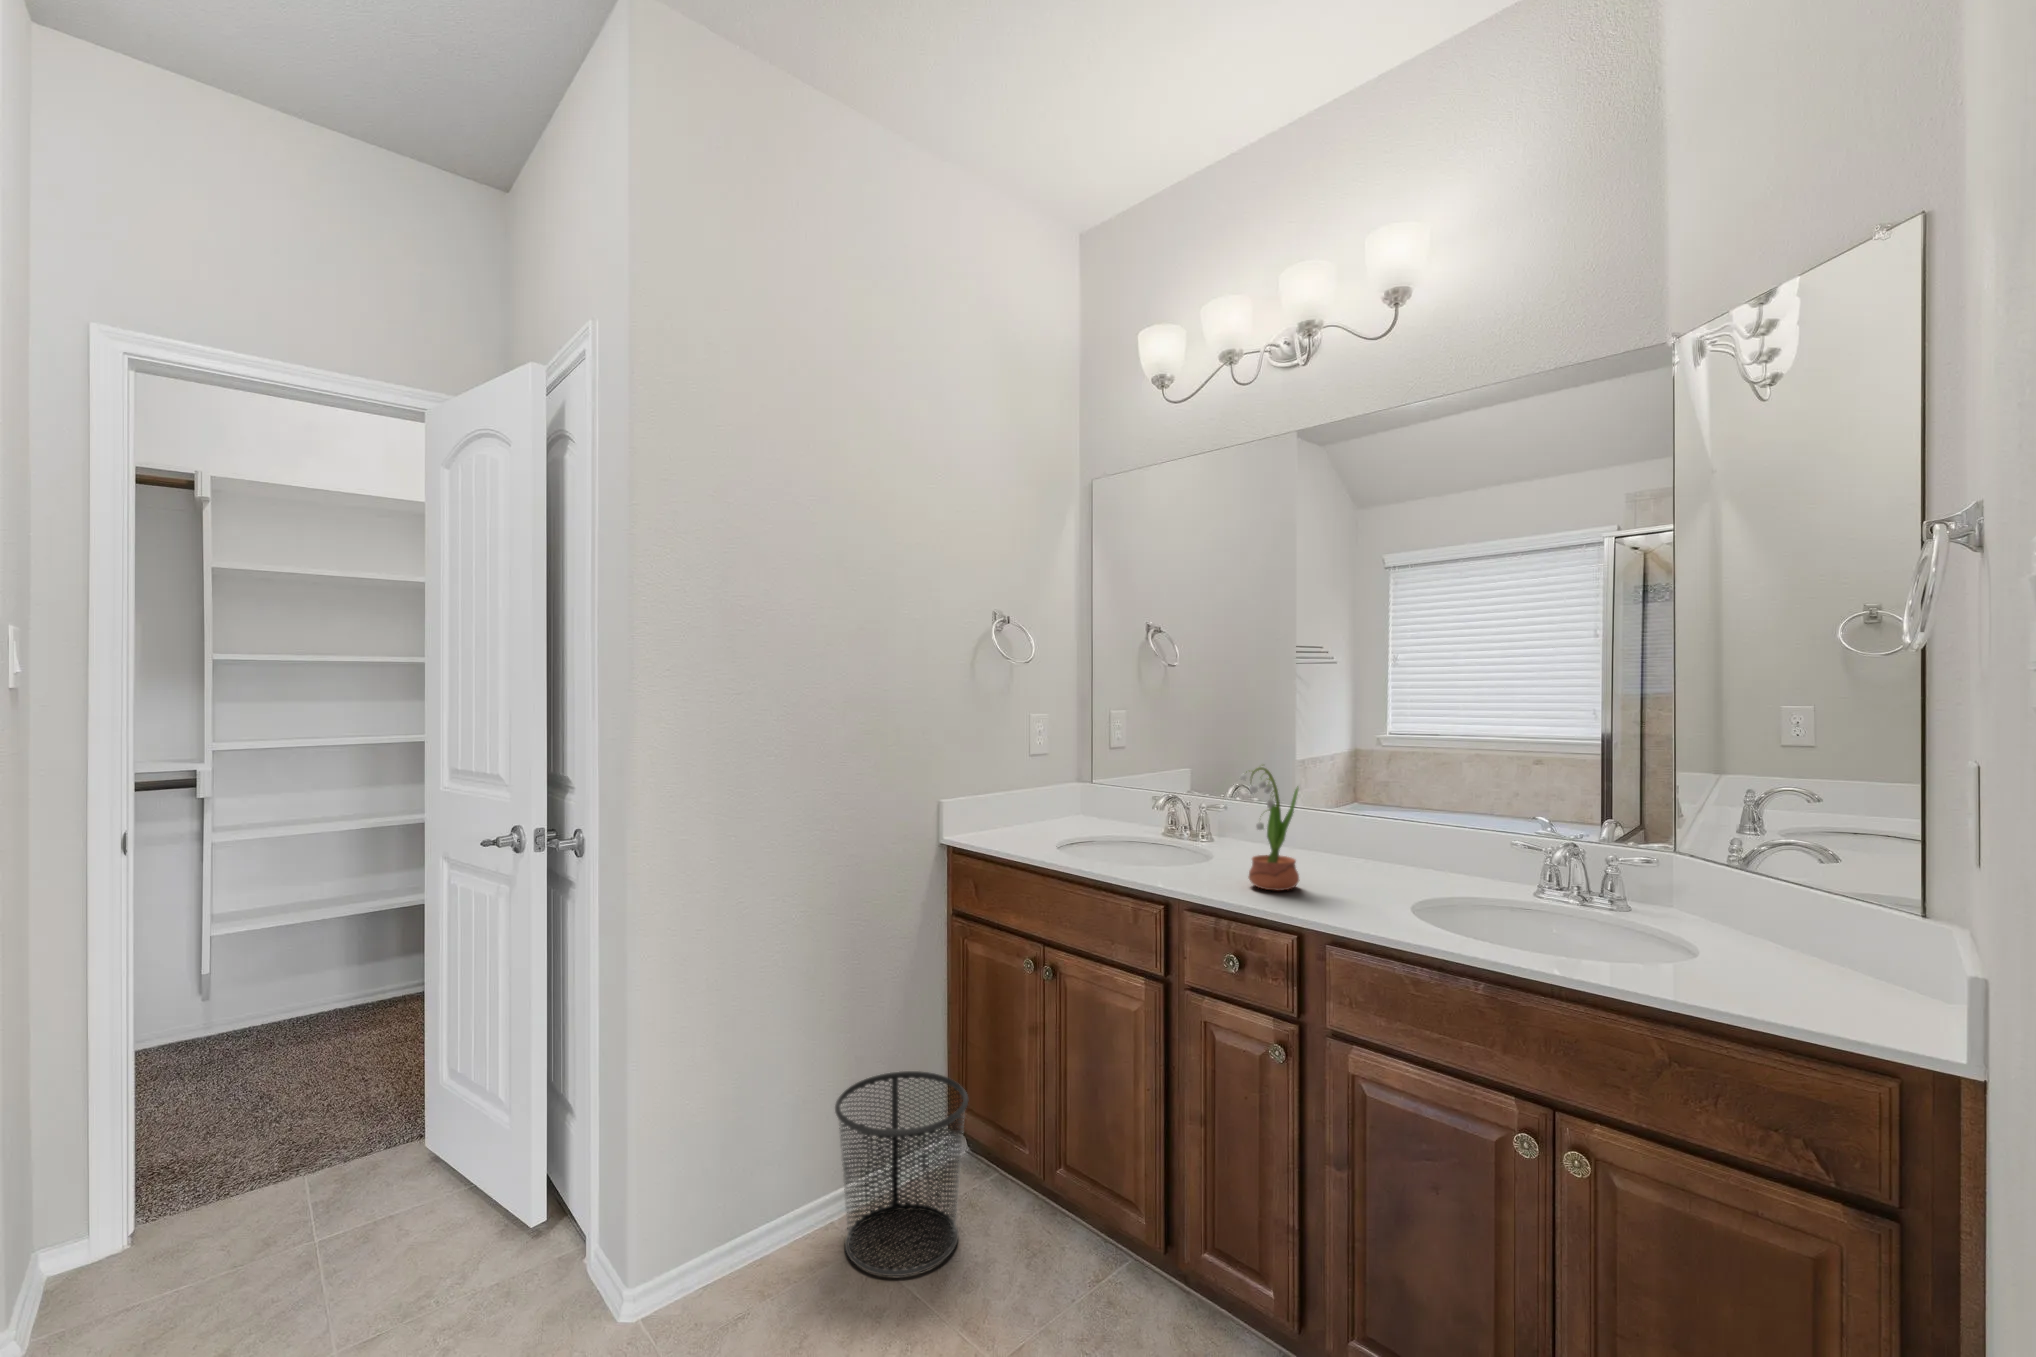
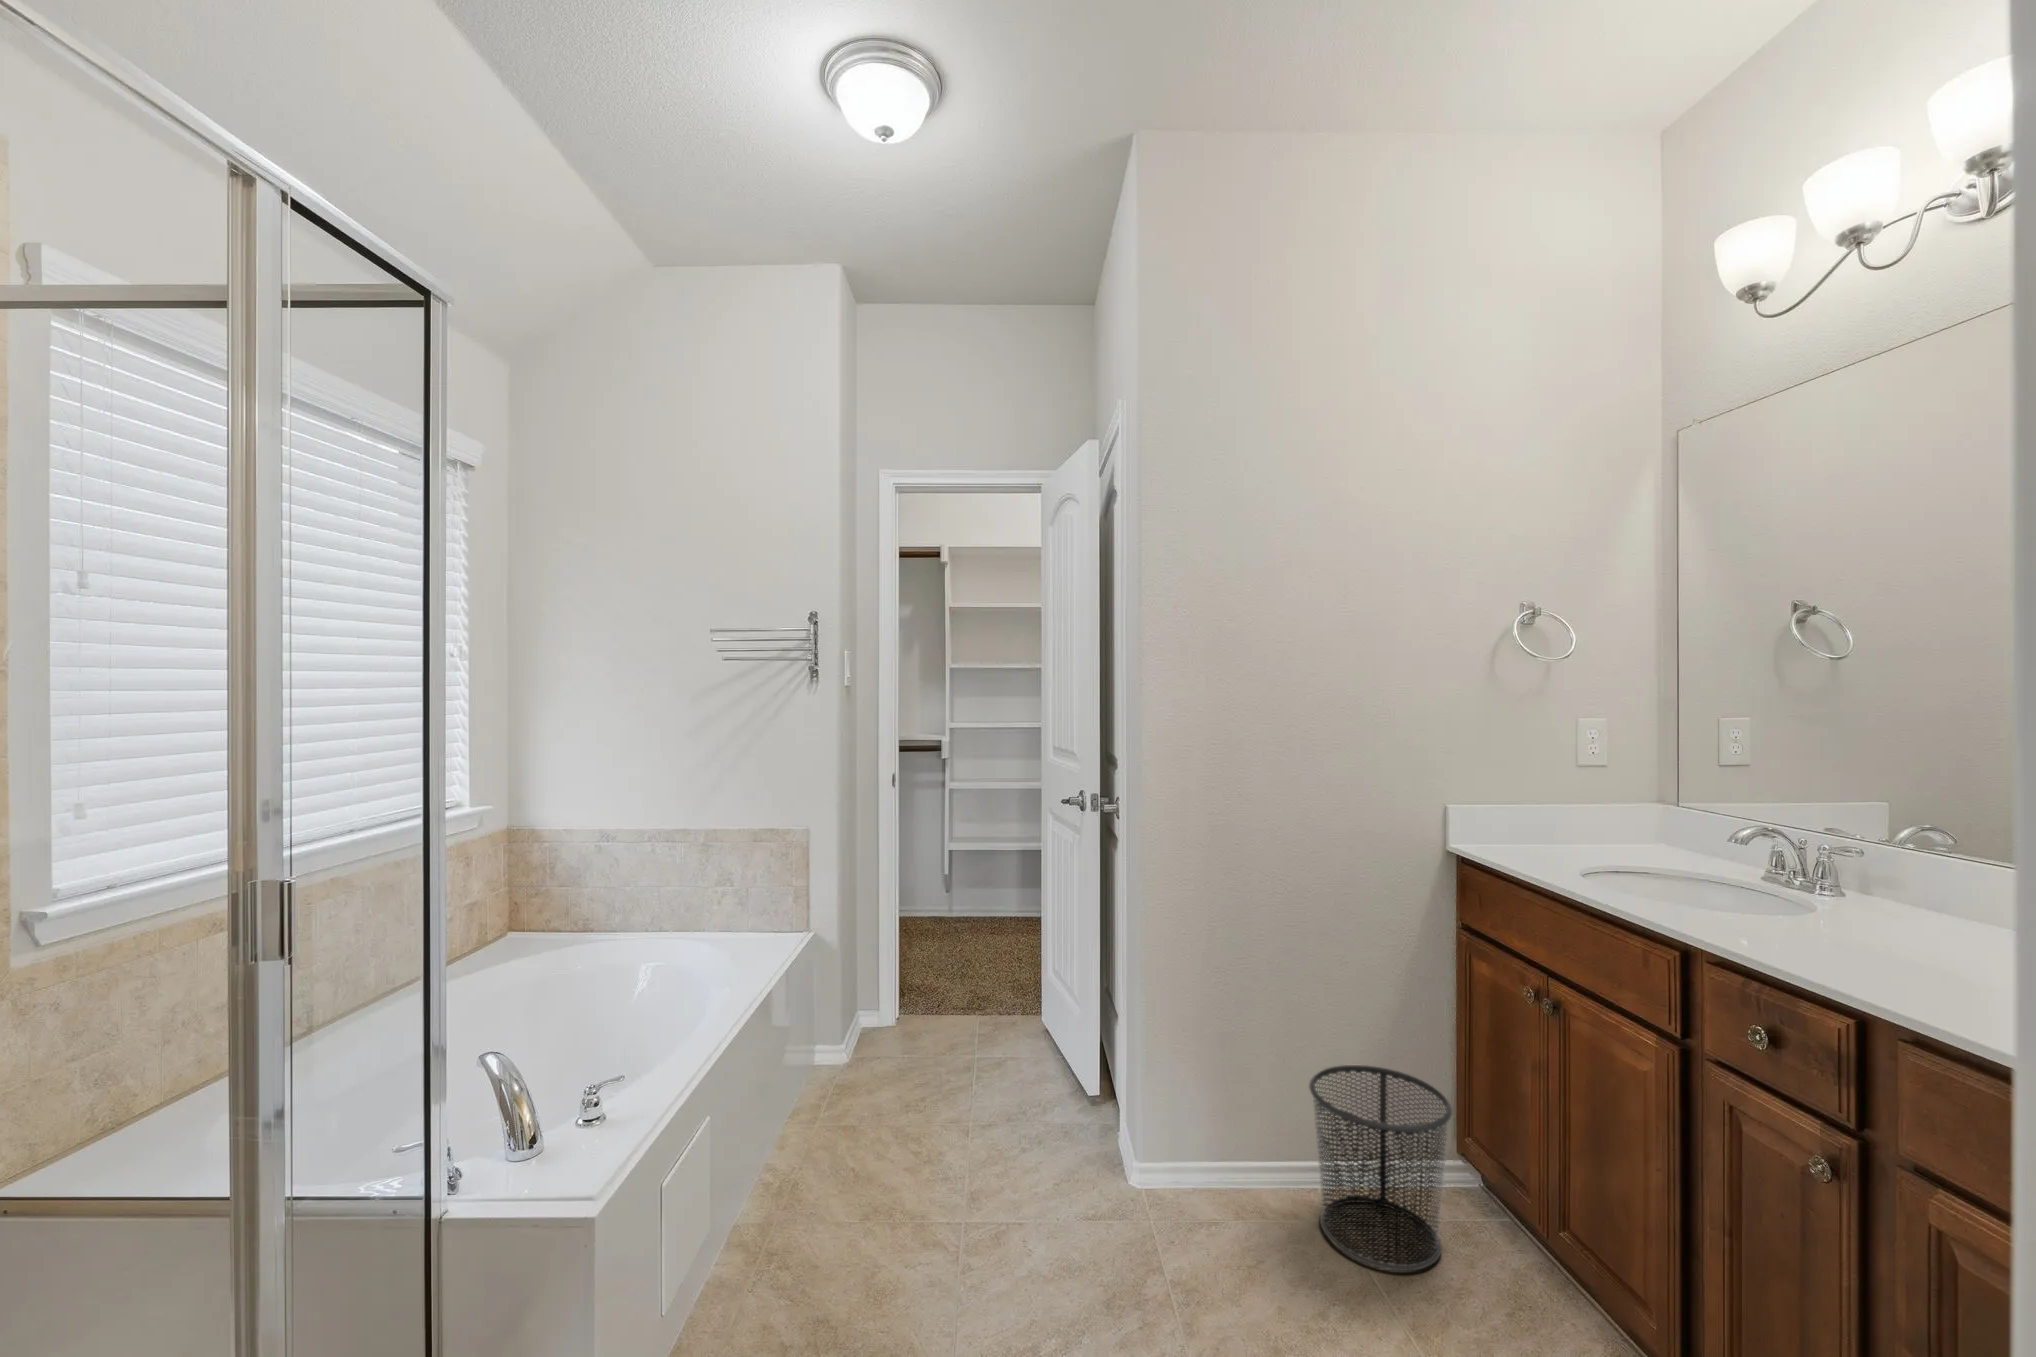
potted flower: present [1240,767,1299,891] -> none [1800,788,1916,965]

